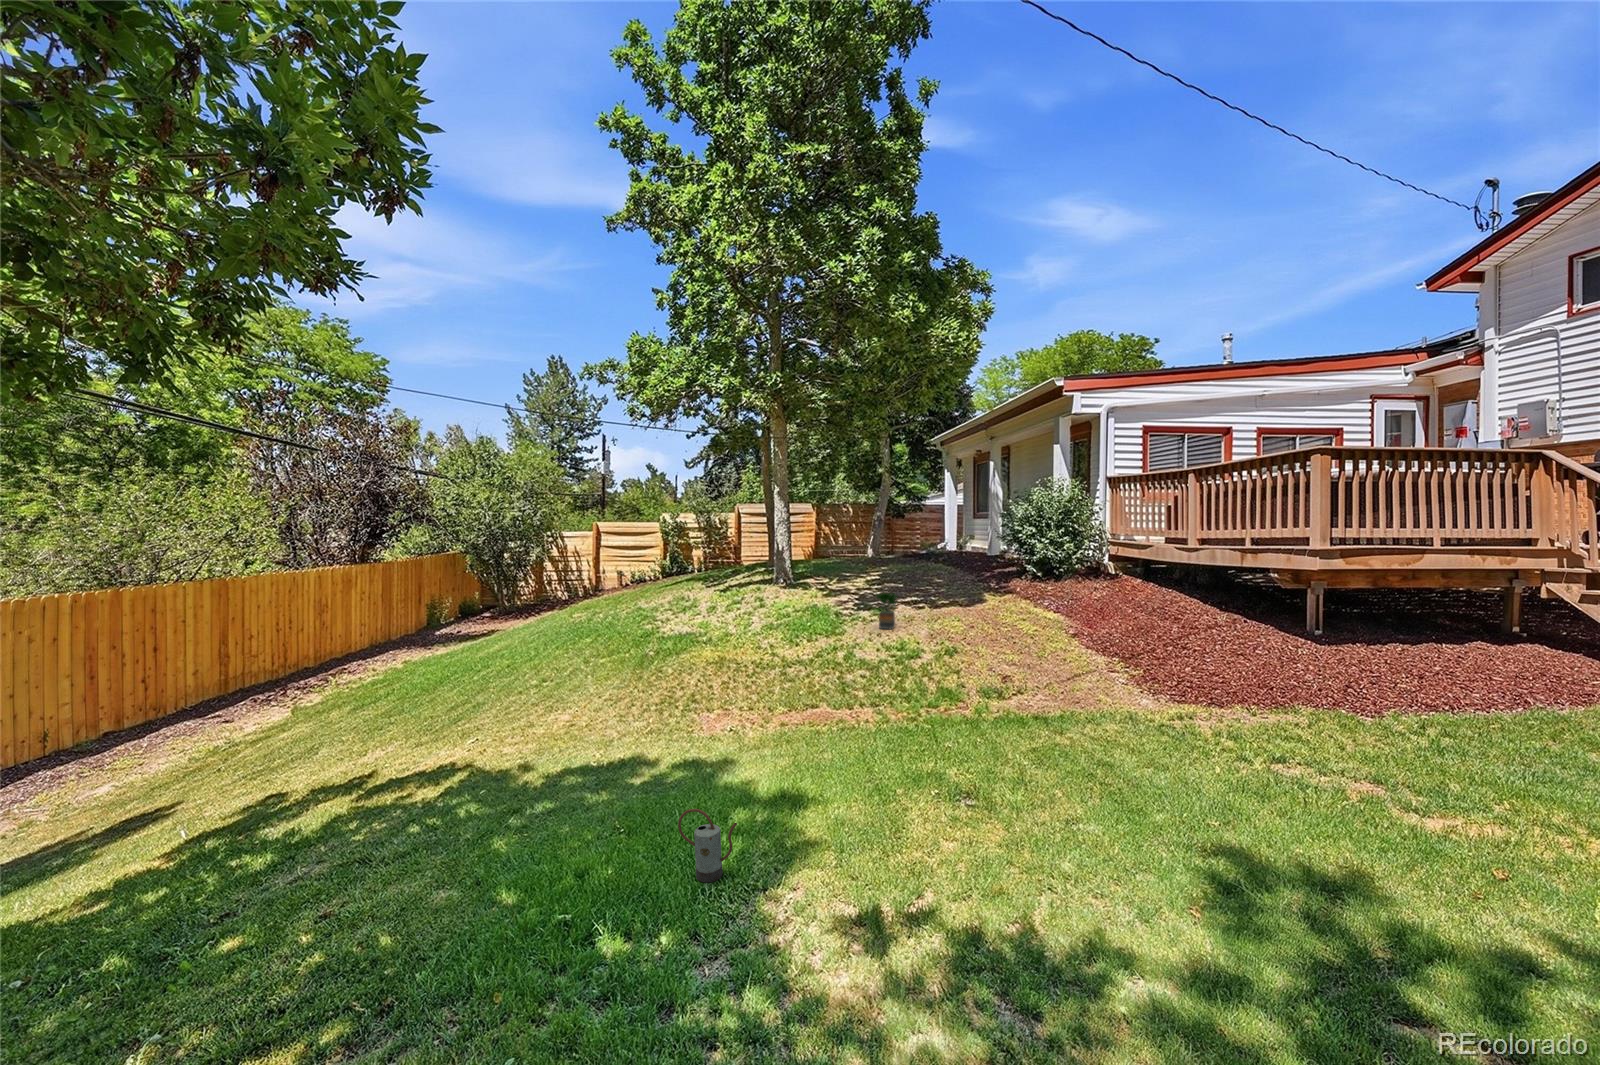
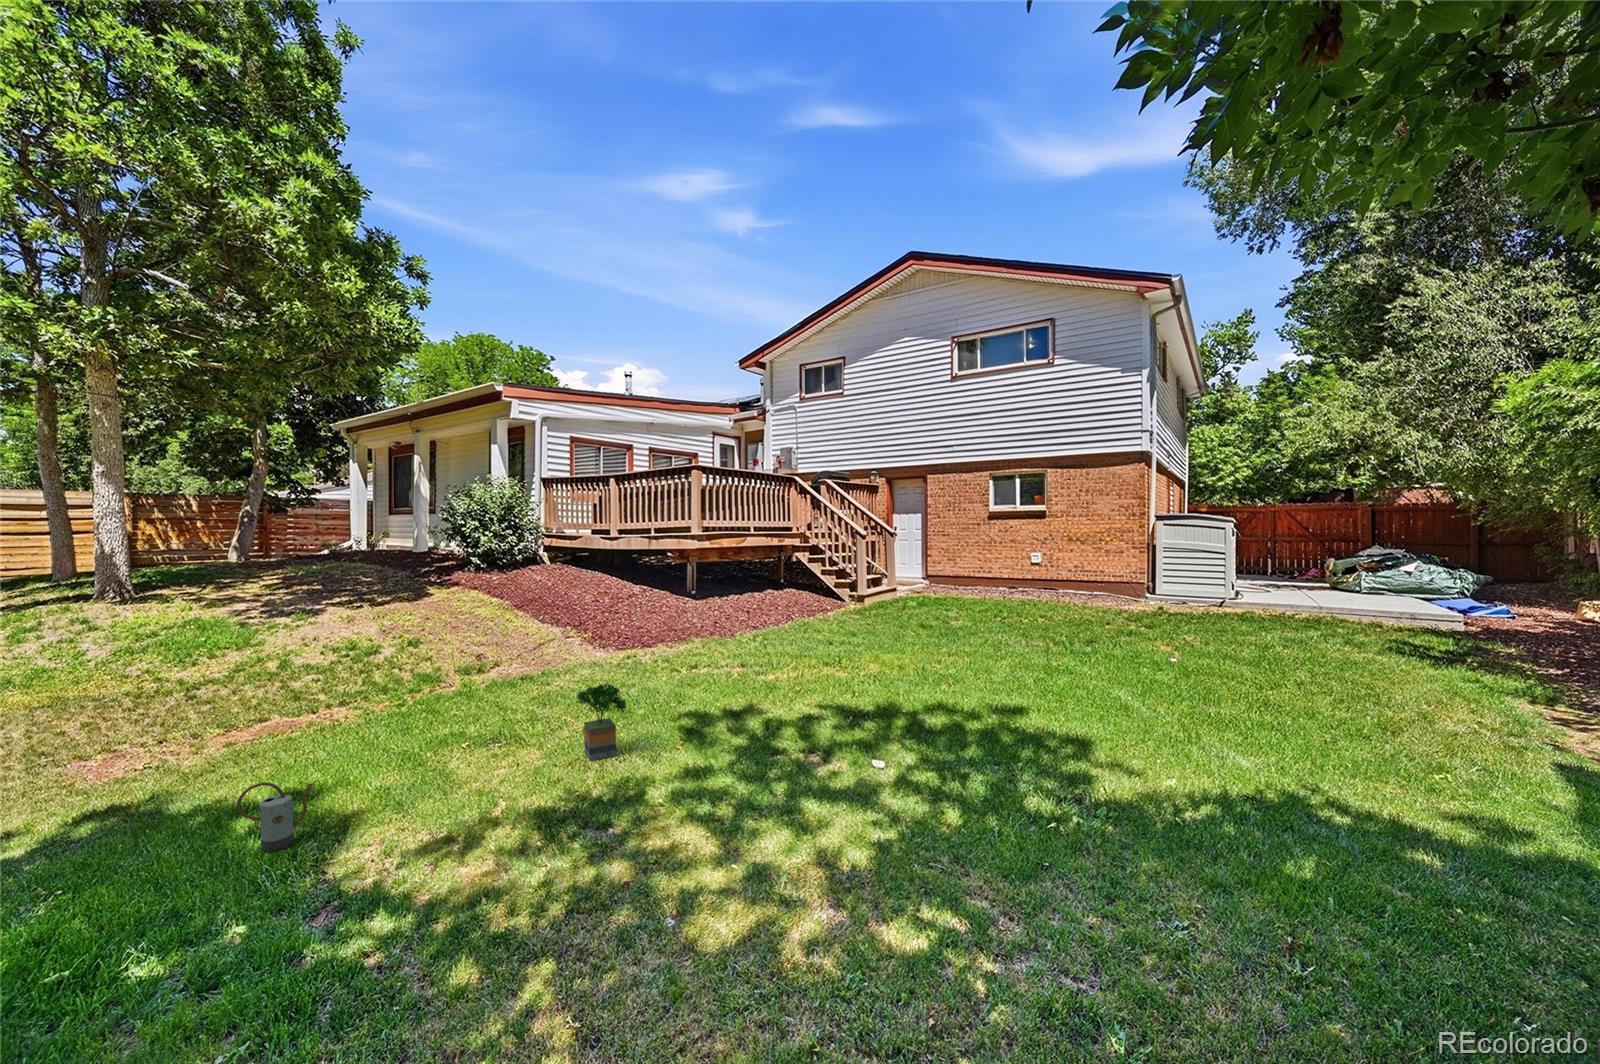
potted tree: present [877,592,898,629] -> present [576,683,626,761]

